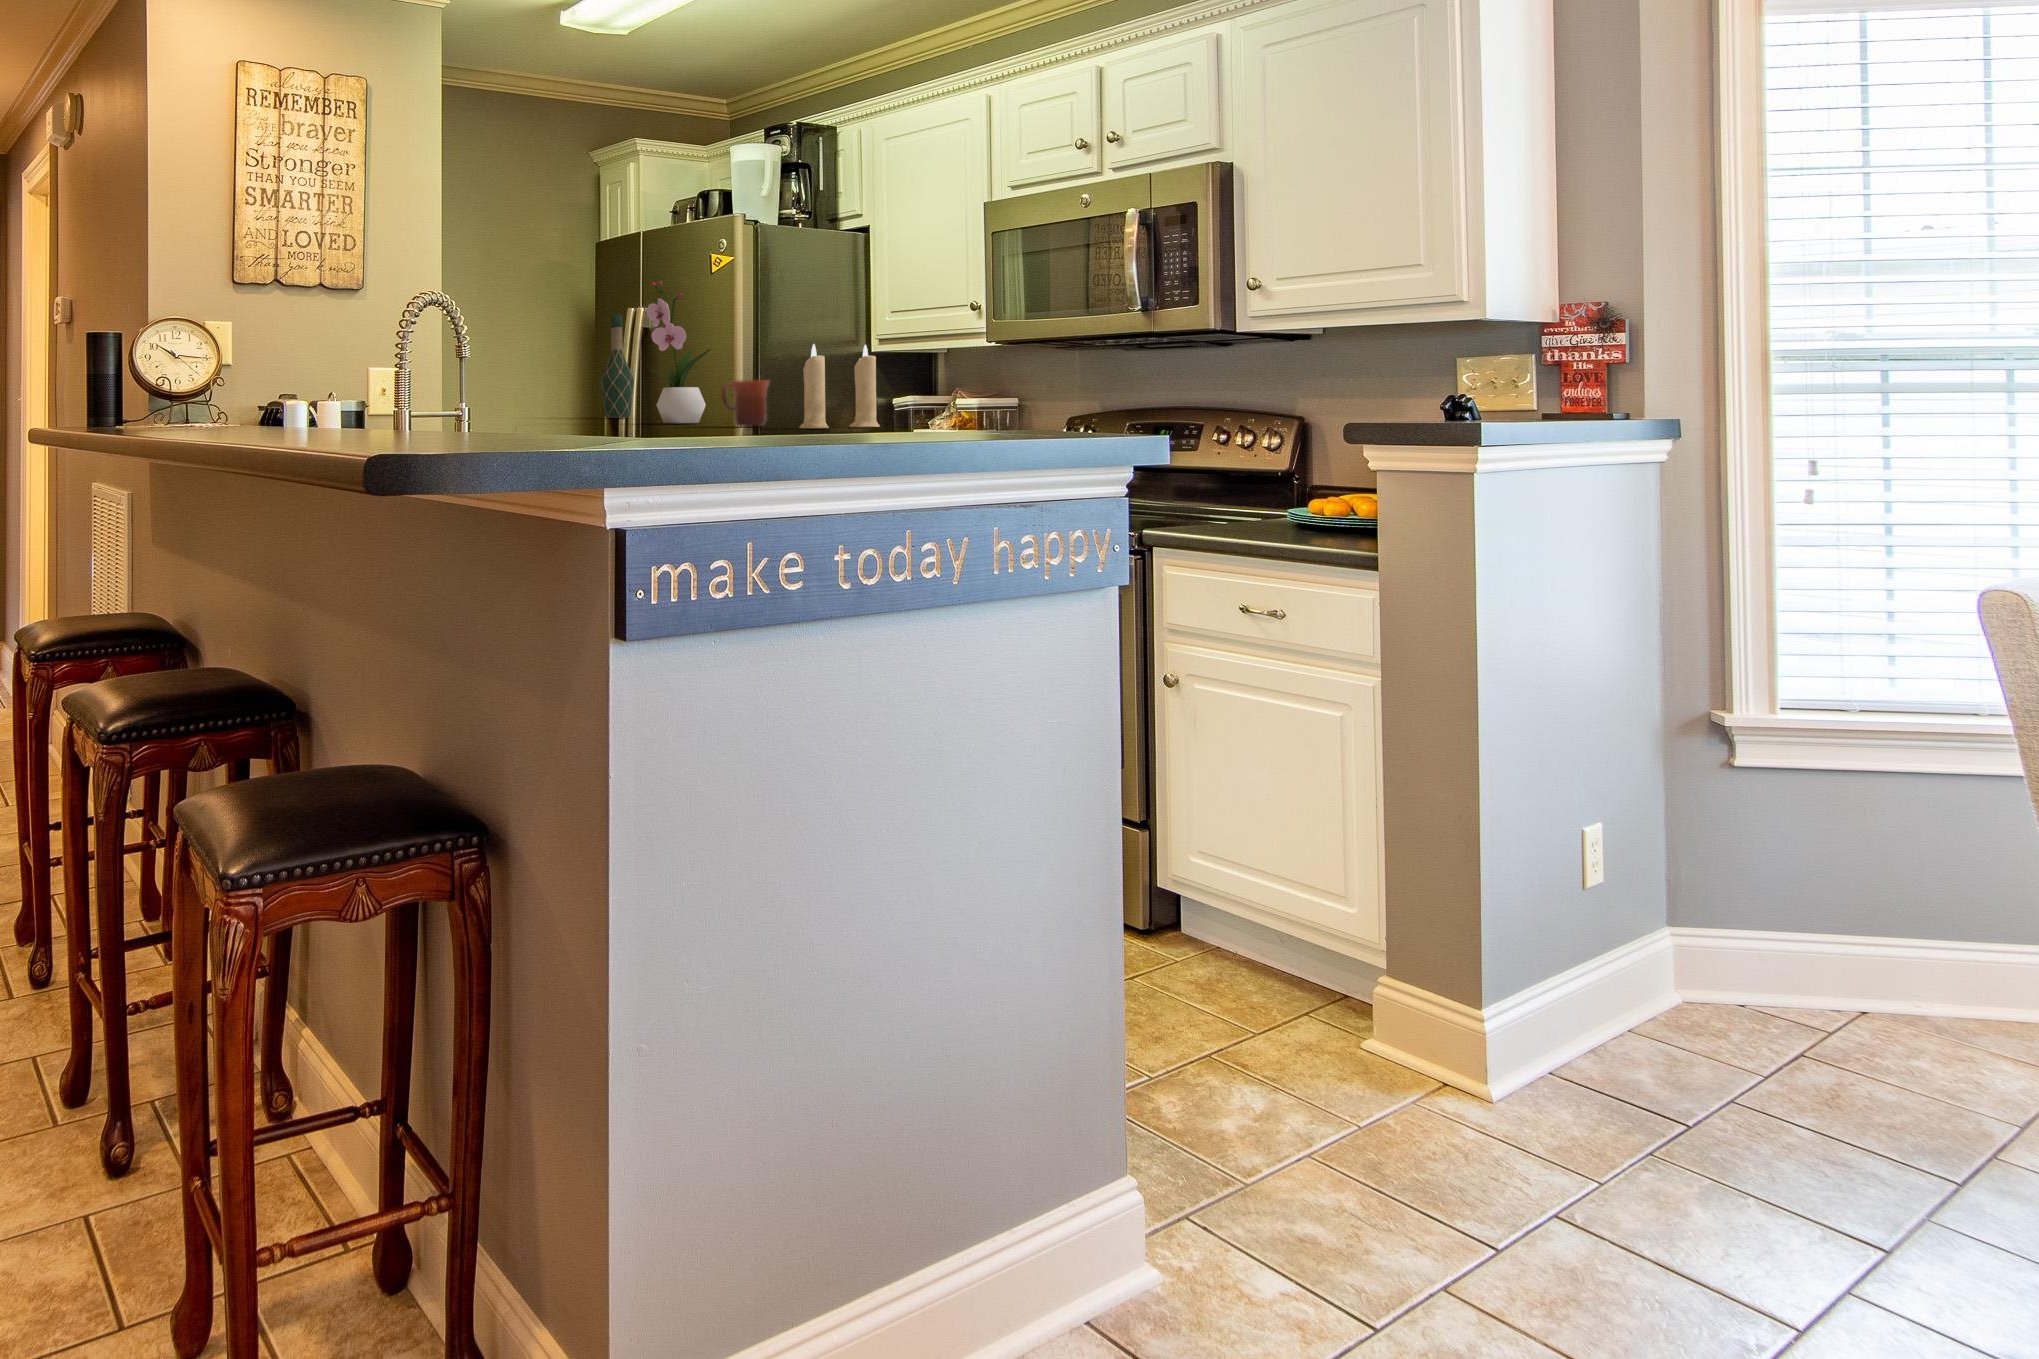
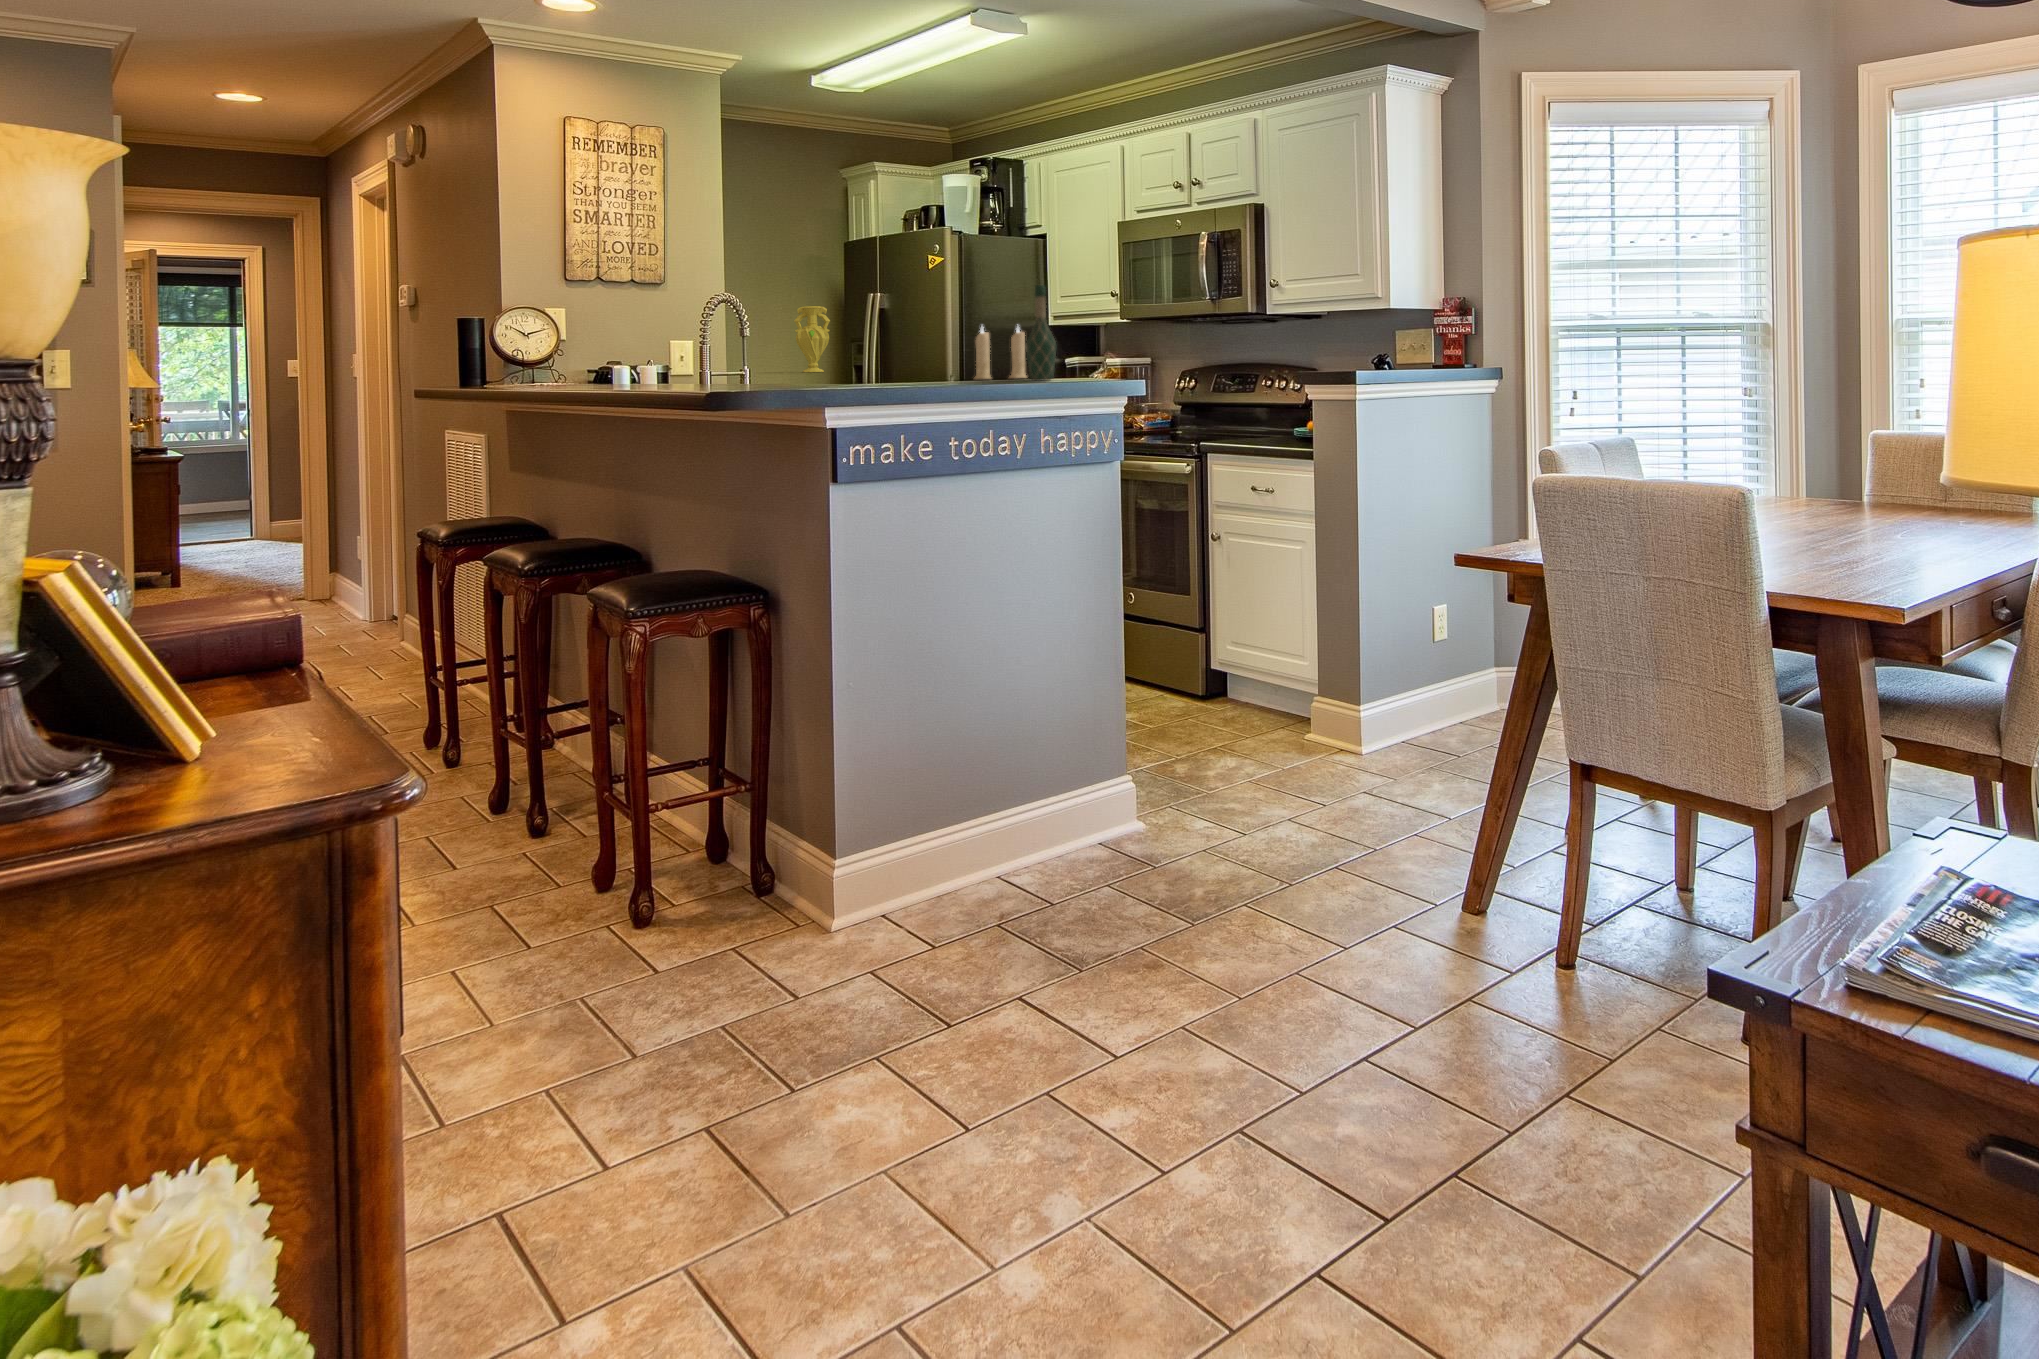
flower arrangement: present [647,281,711,423] -> none [873,280,920,378]
wine bottle: present [601,314,634,418] -> present [1026,285,1057,380]
vase: none [533,326,580,413] -> present [794,306,830,372]
mug: present [721,380,769,426] -> none [923,348,956,379]

